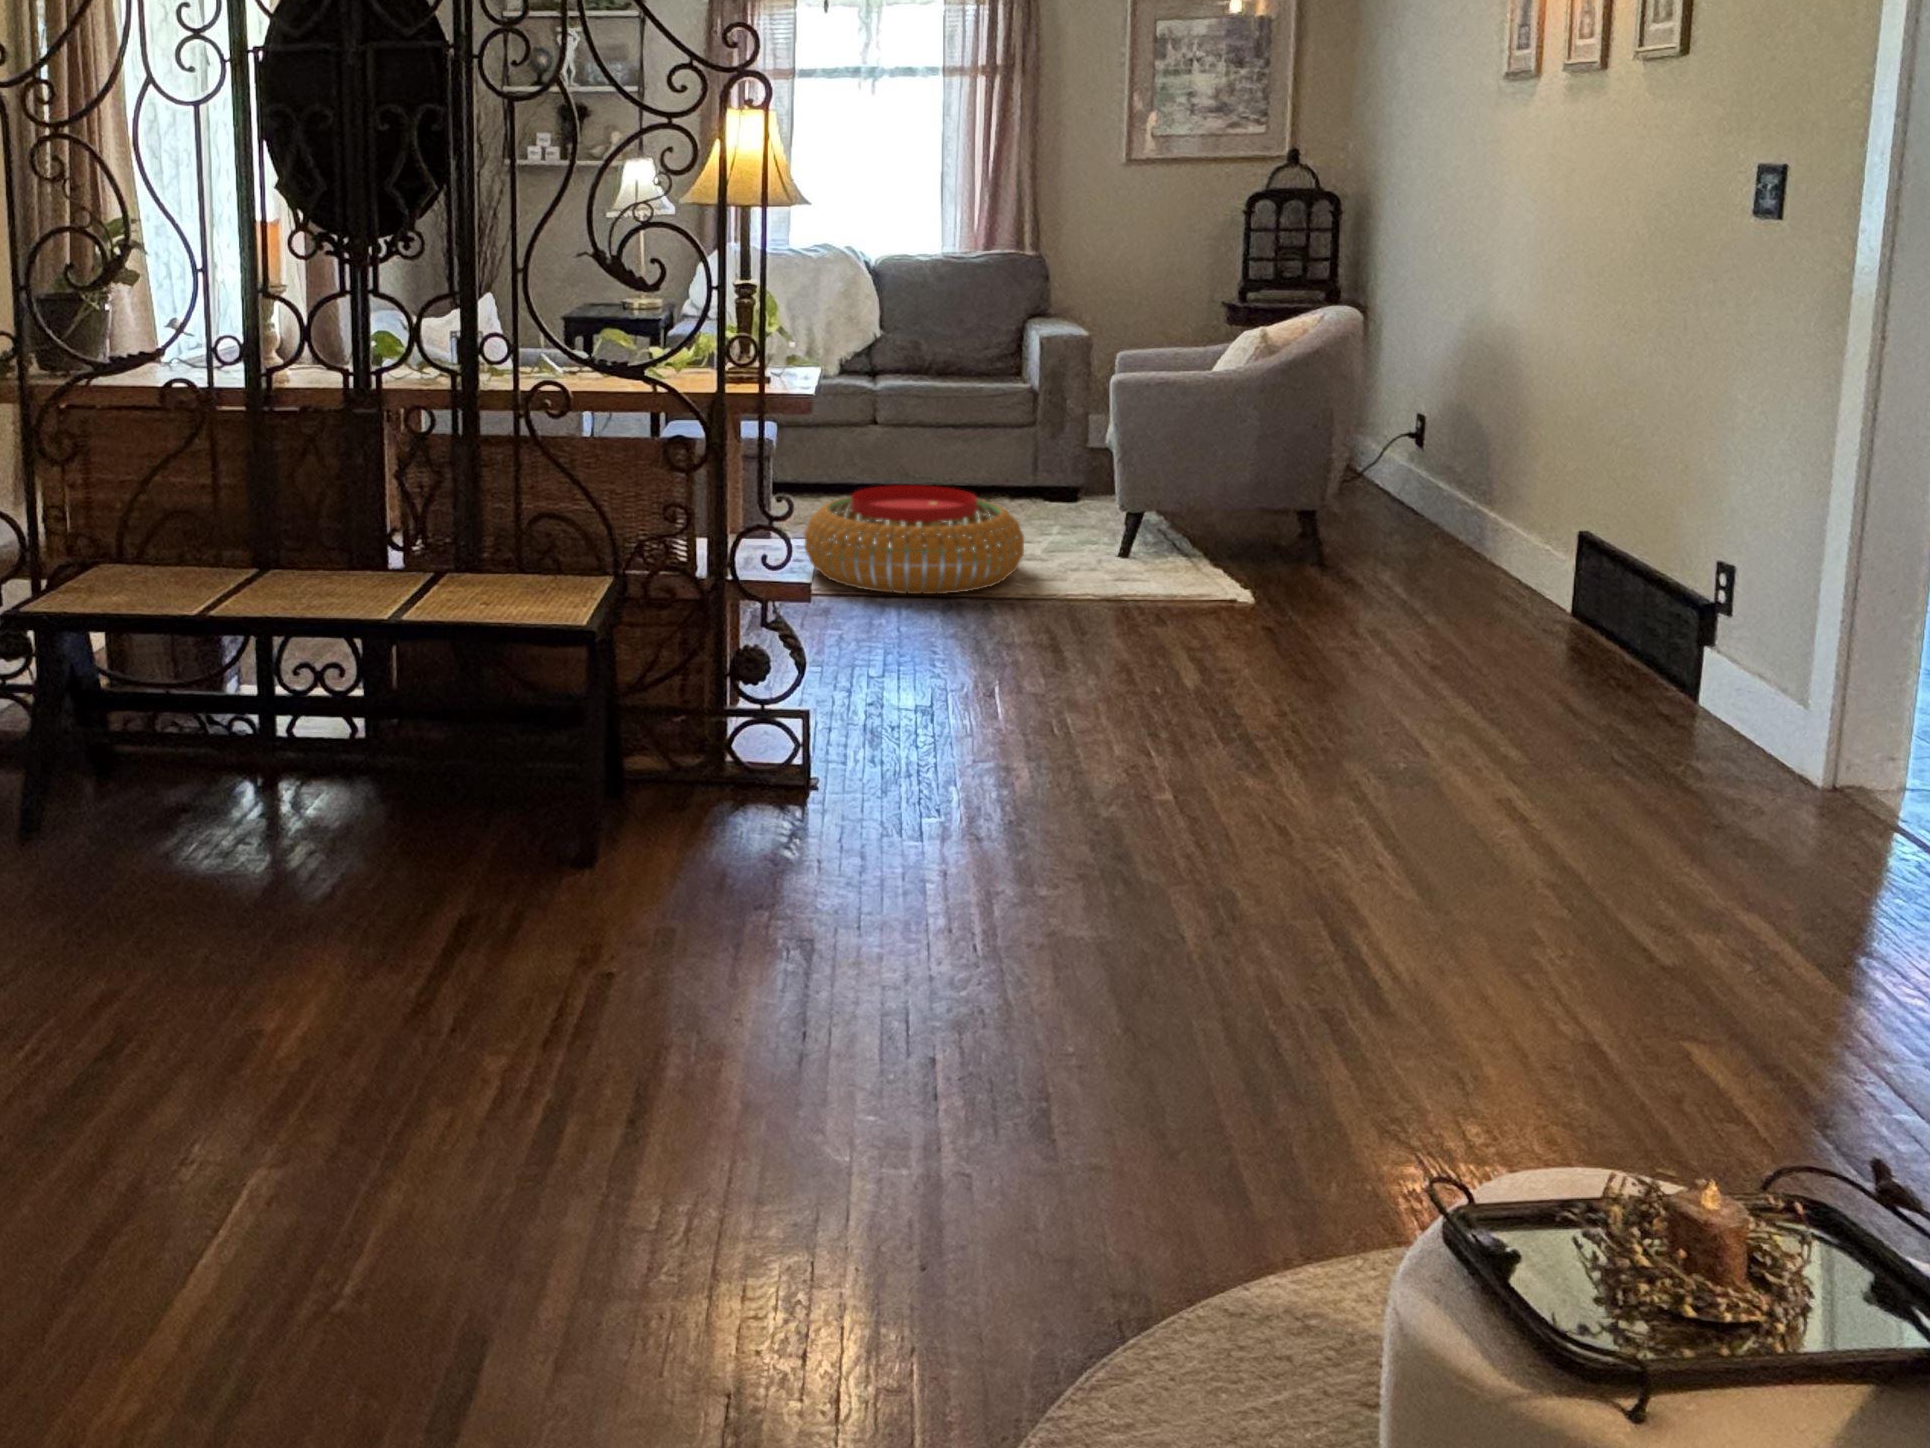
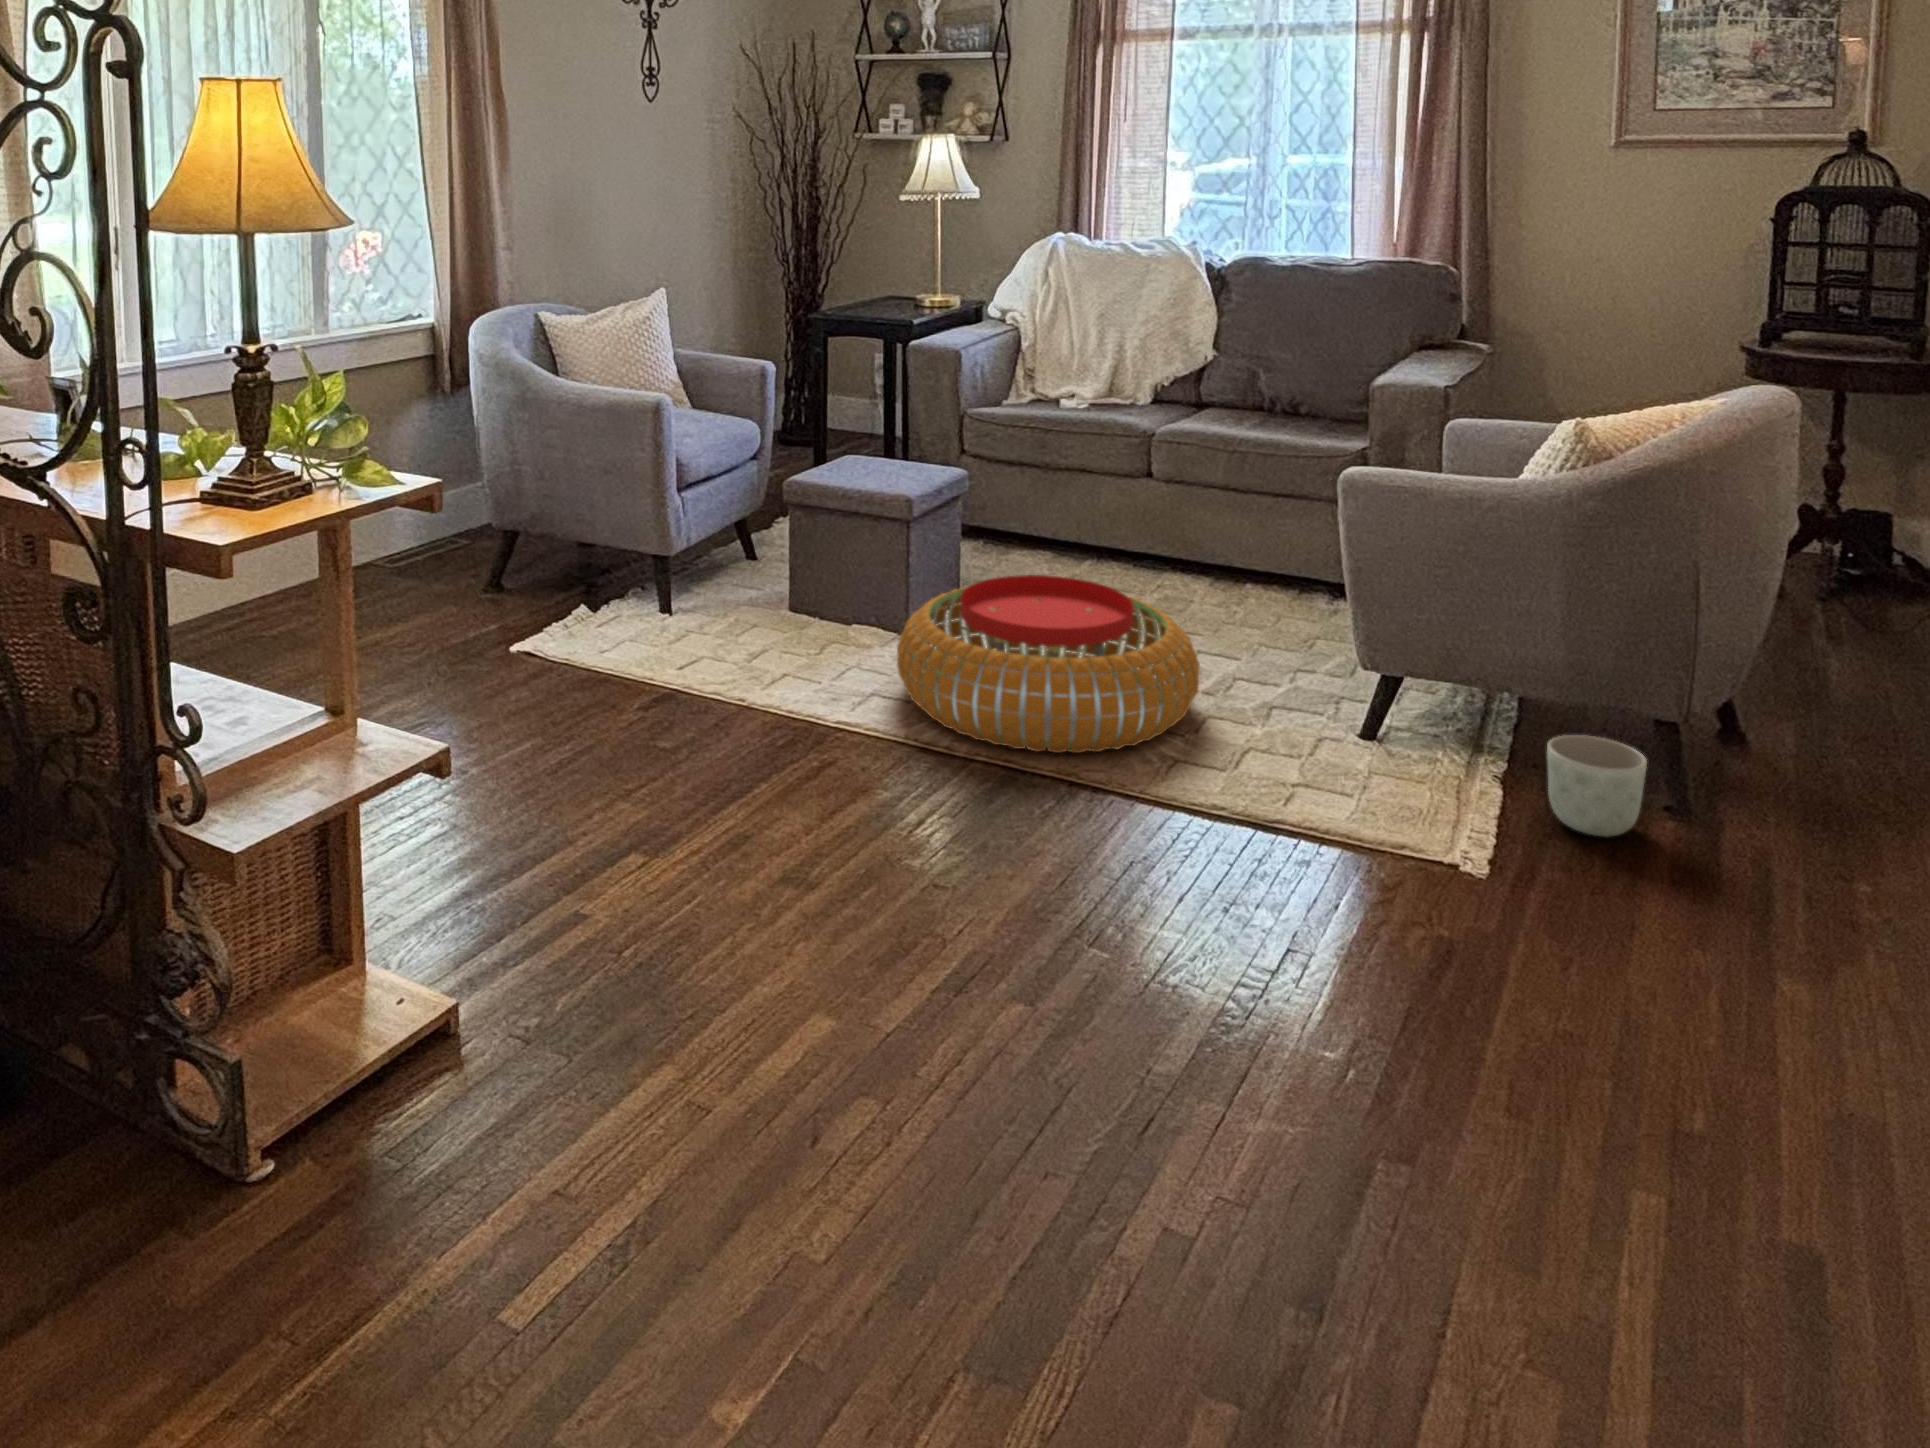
planter: none [1257,531,1315,587] -> present [1547,735,1647,837]

